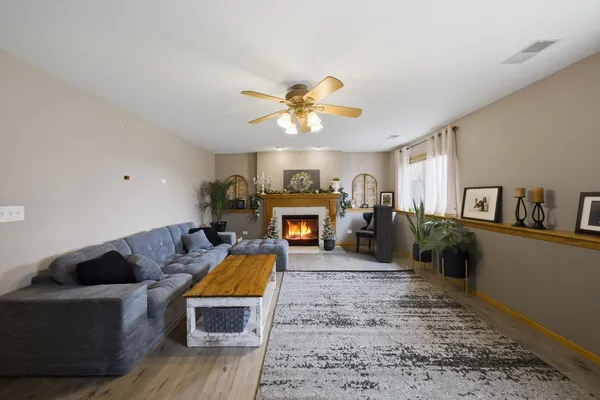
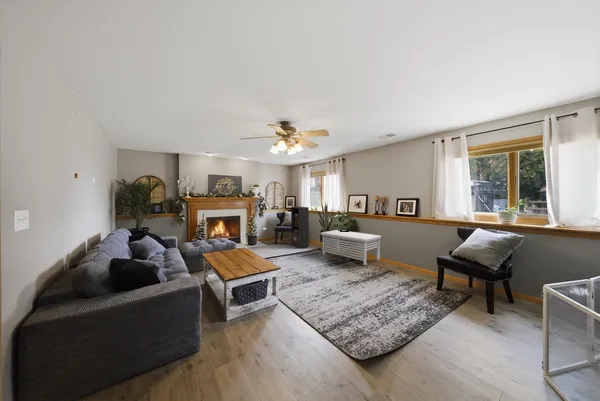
storage bench: none [402,244,527,323] -> present [321,230,381,265]

